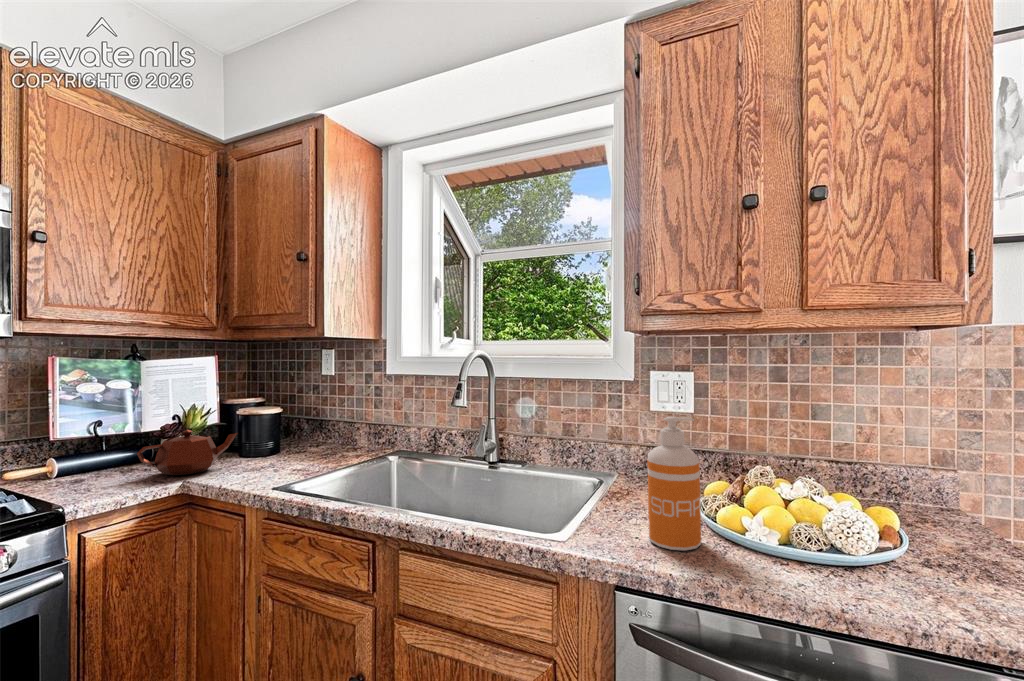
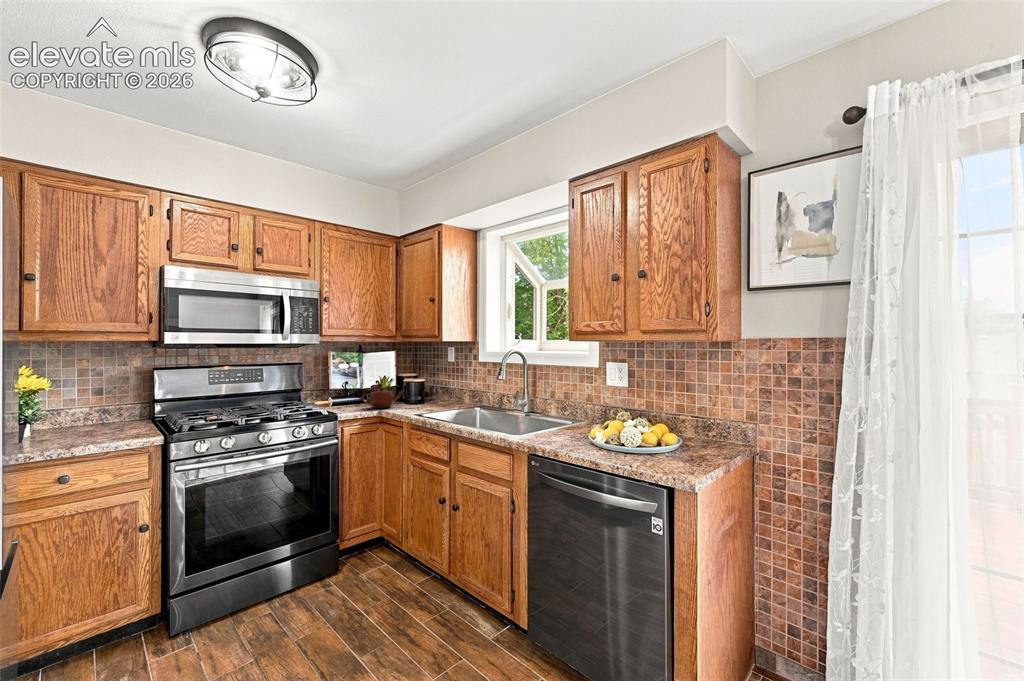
soap dispenser: present [647,417,701,551] -> none [553,384,577,444]

